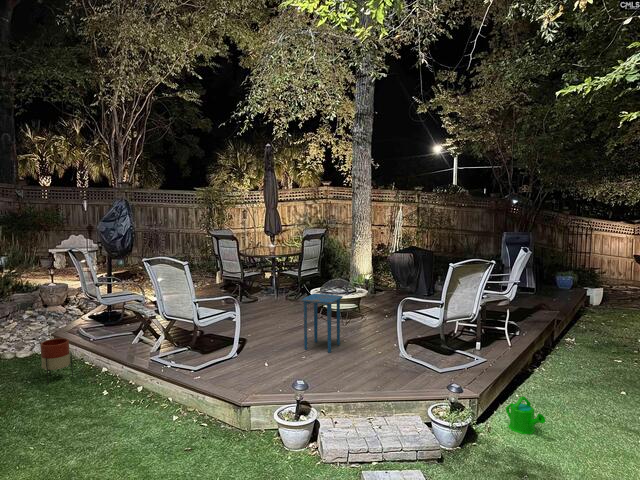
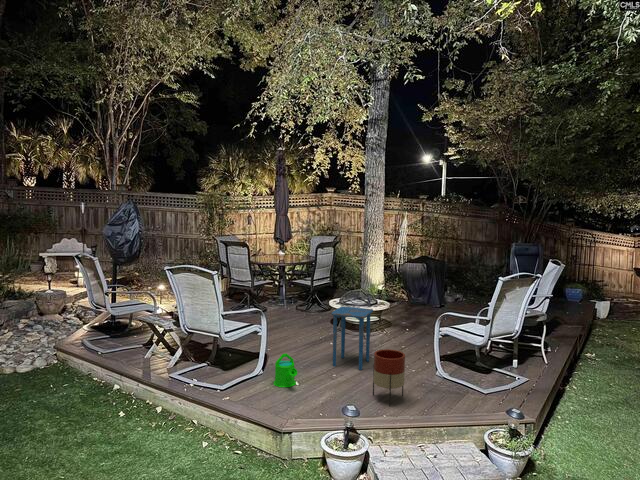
planter: present [40,338,73,384] -> present [373,349,405,406]
watering can: present [506,396,545,434] -> present [274,354,297,387]

